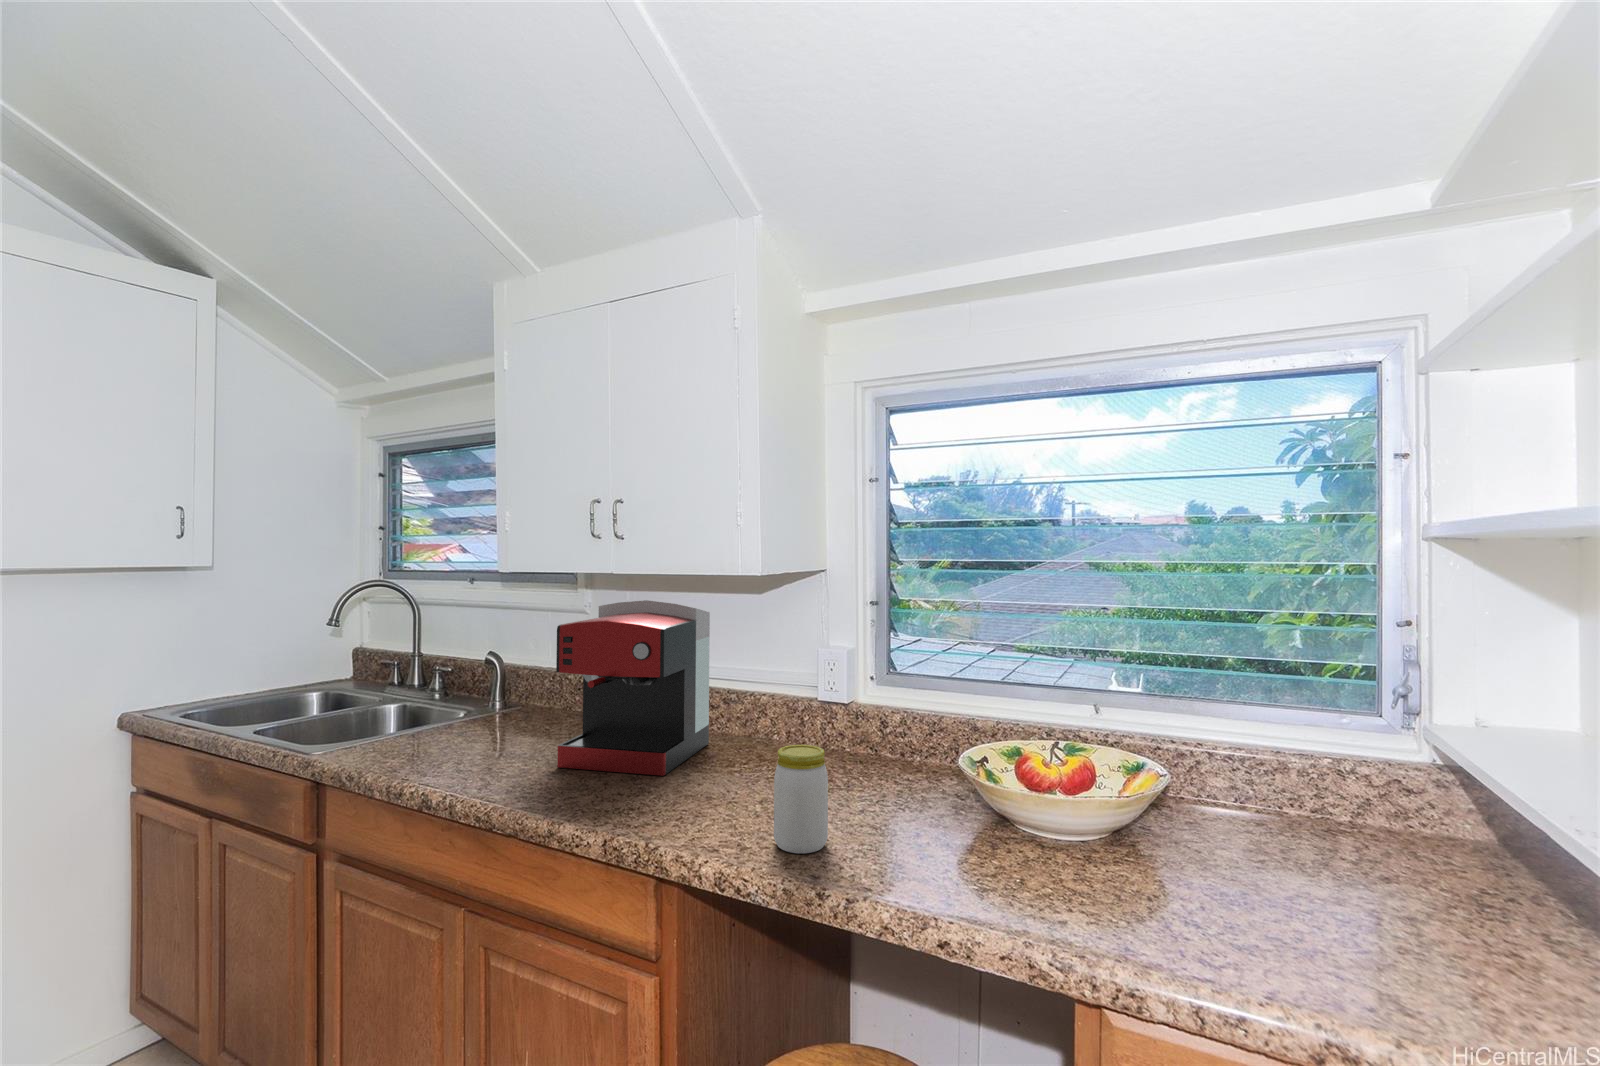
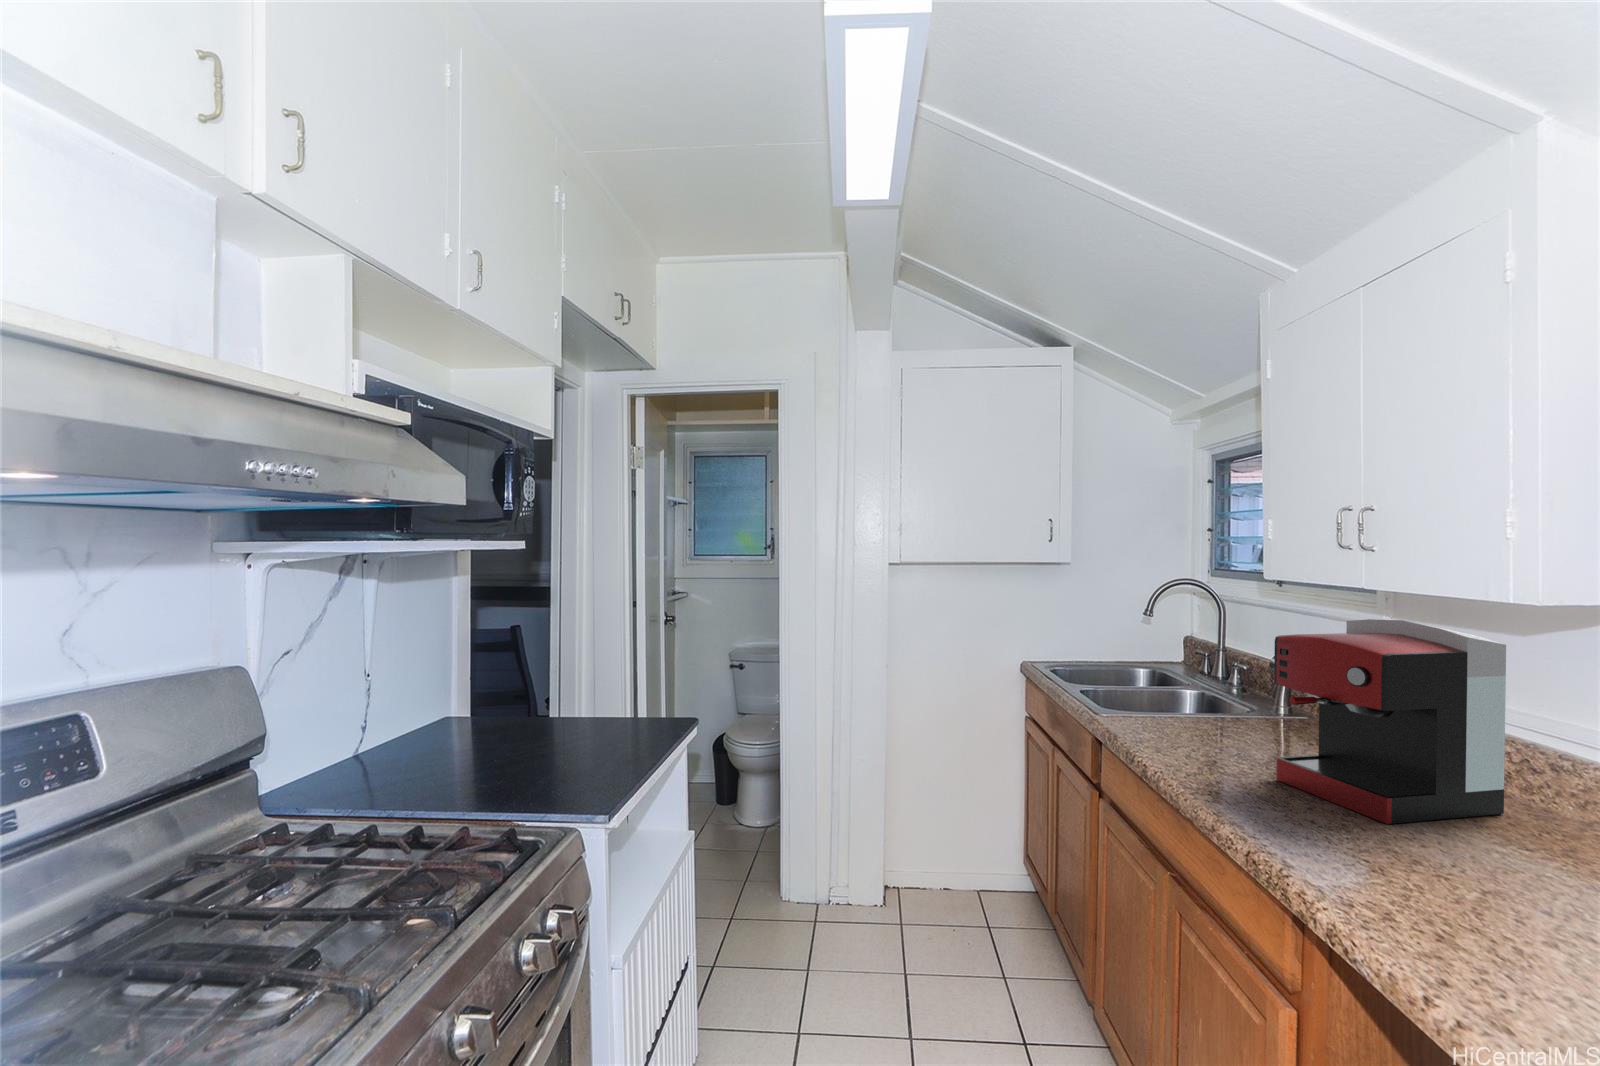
jar: present [774,745,828,853] -> none [1431,820,1523,965]

